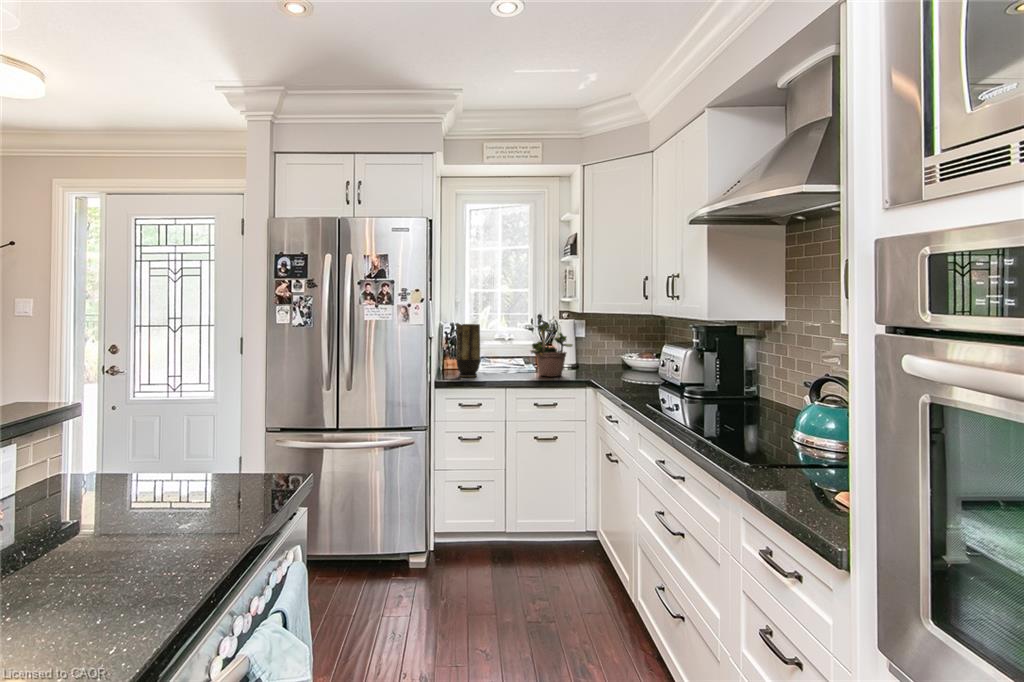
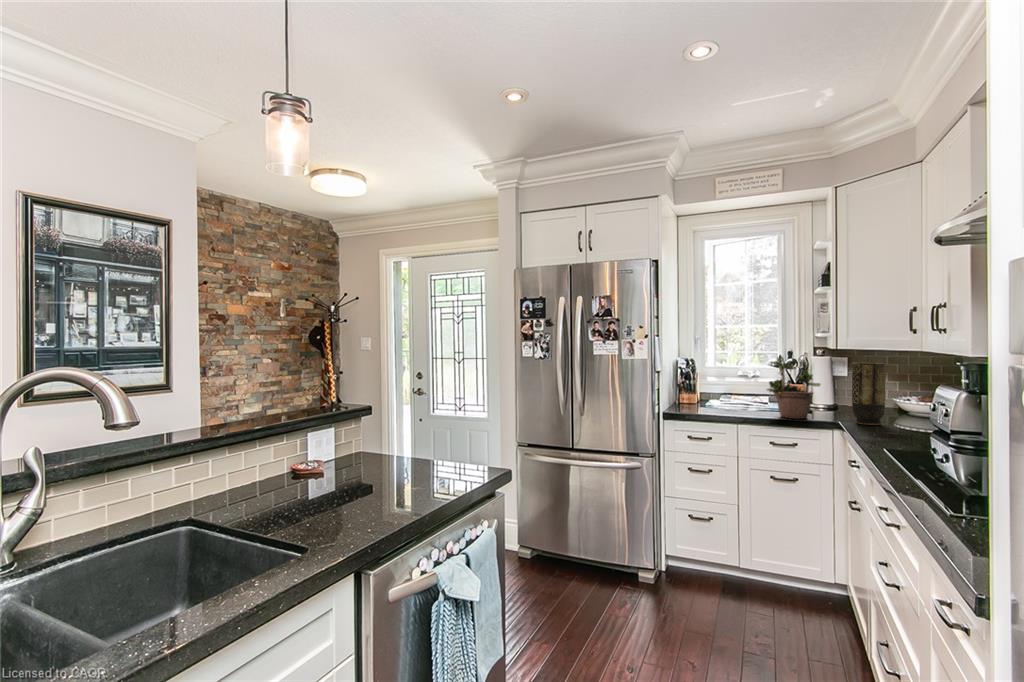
vase: present [456,324,480,377] -> present [852,362,885,425]

